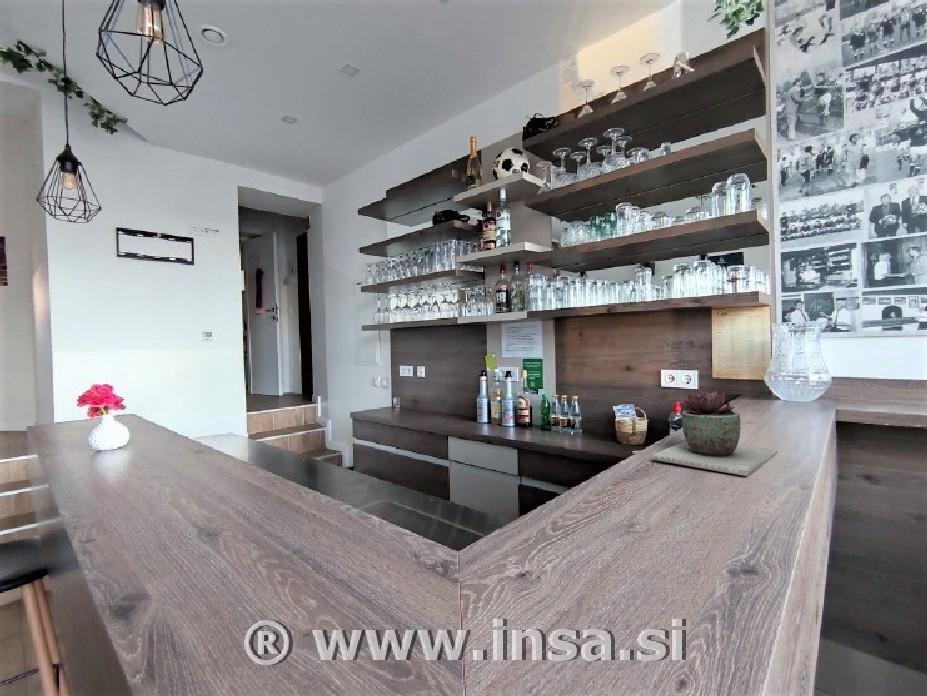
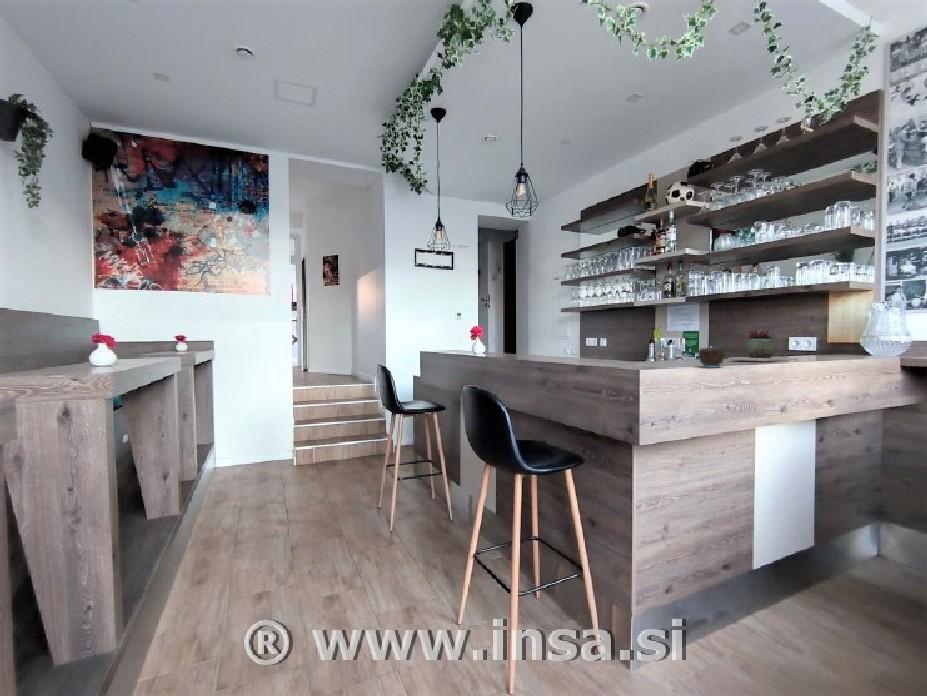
candle: none [638,475,727,556] -> present [698,348,725,368]

